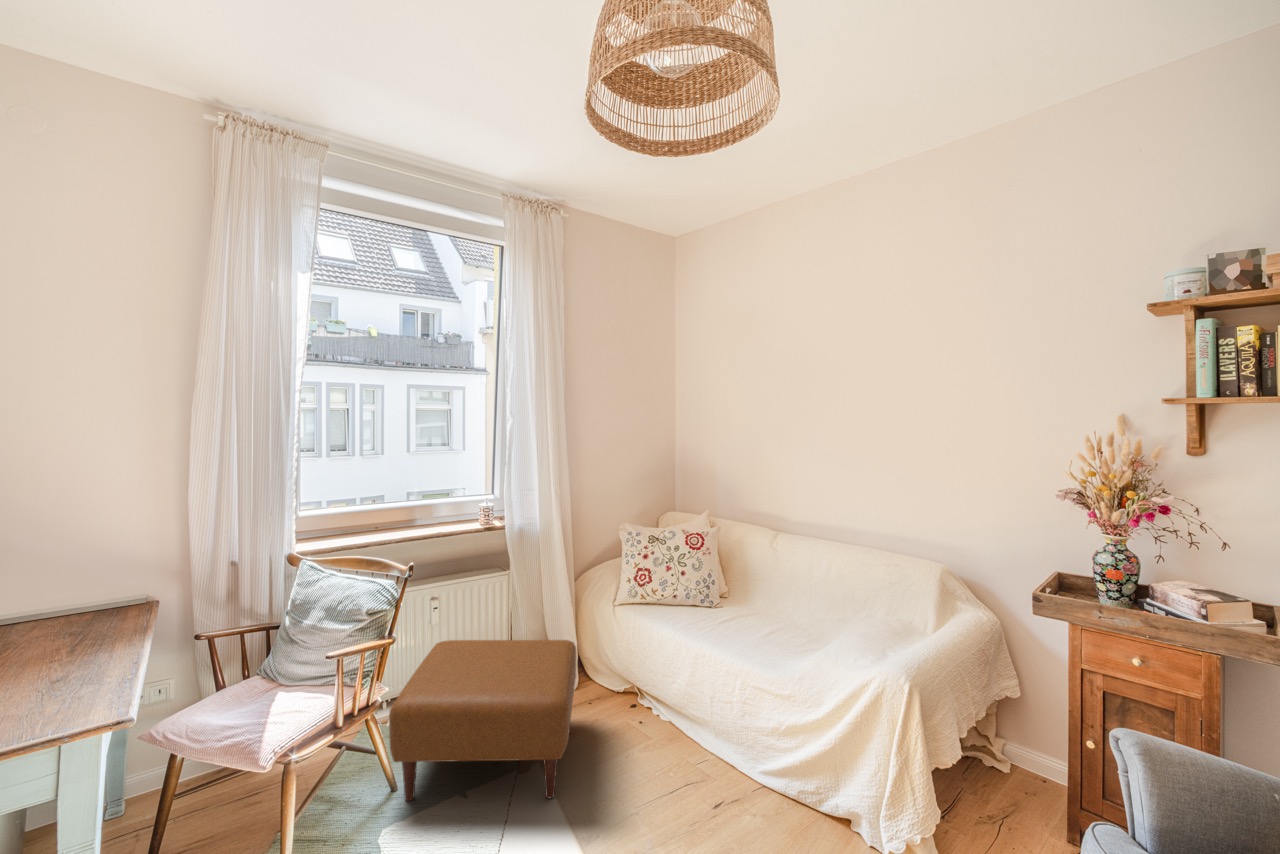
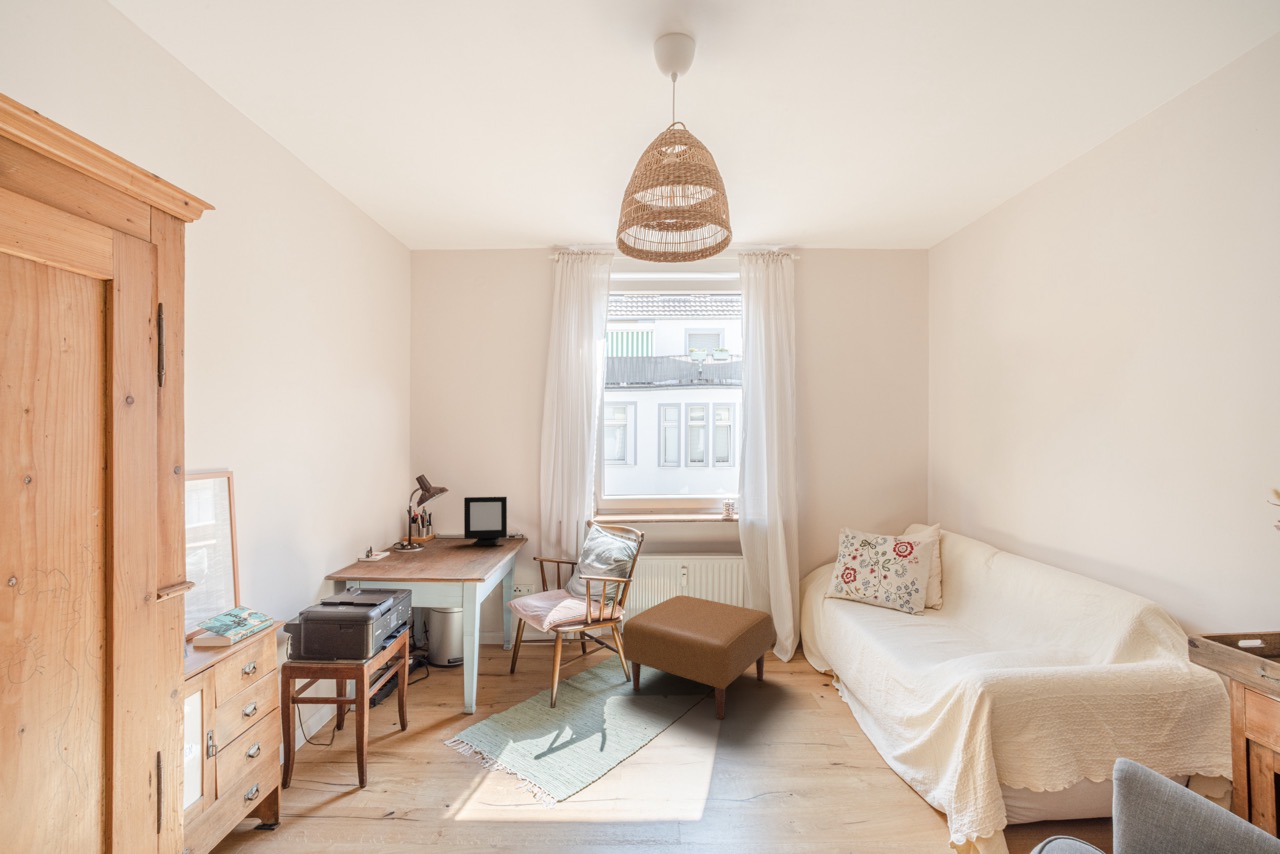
picture frame: none [1,532,116,638] -> present [464,497,507,546]

